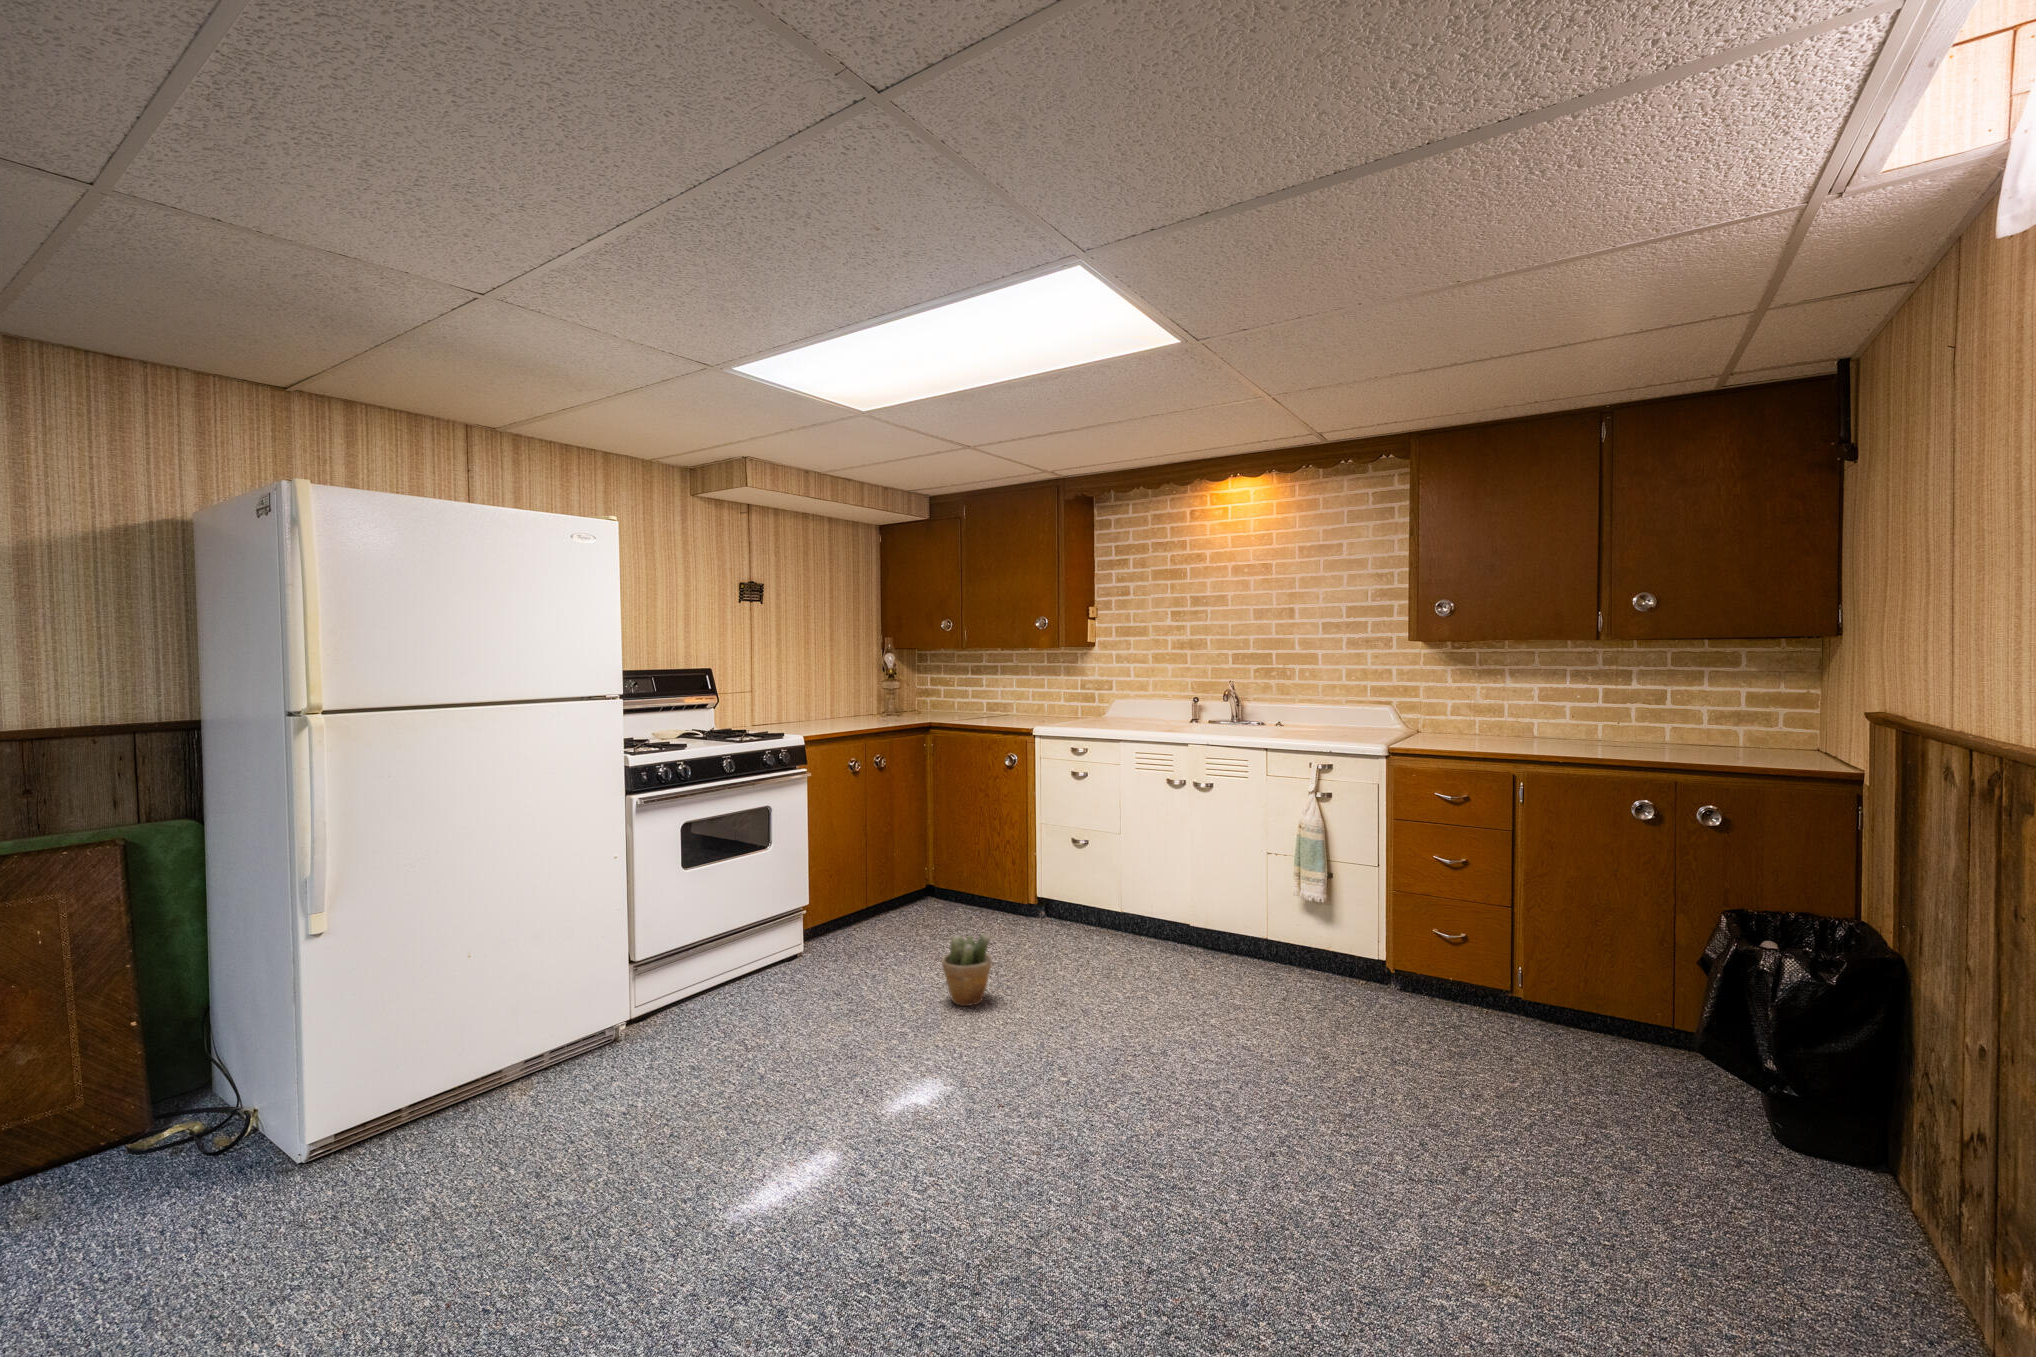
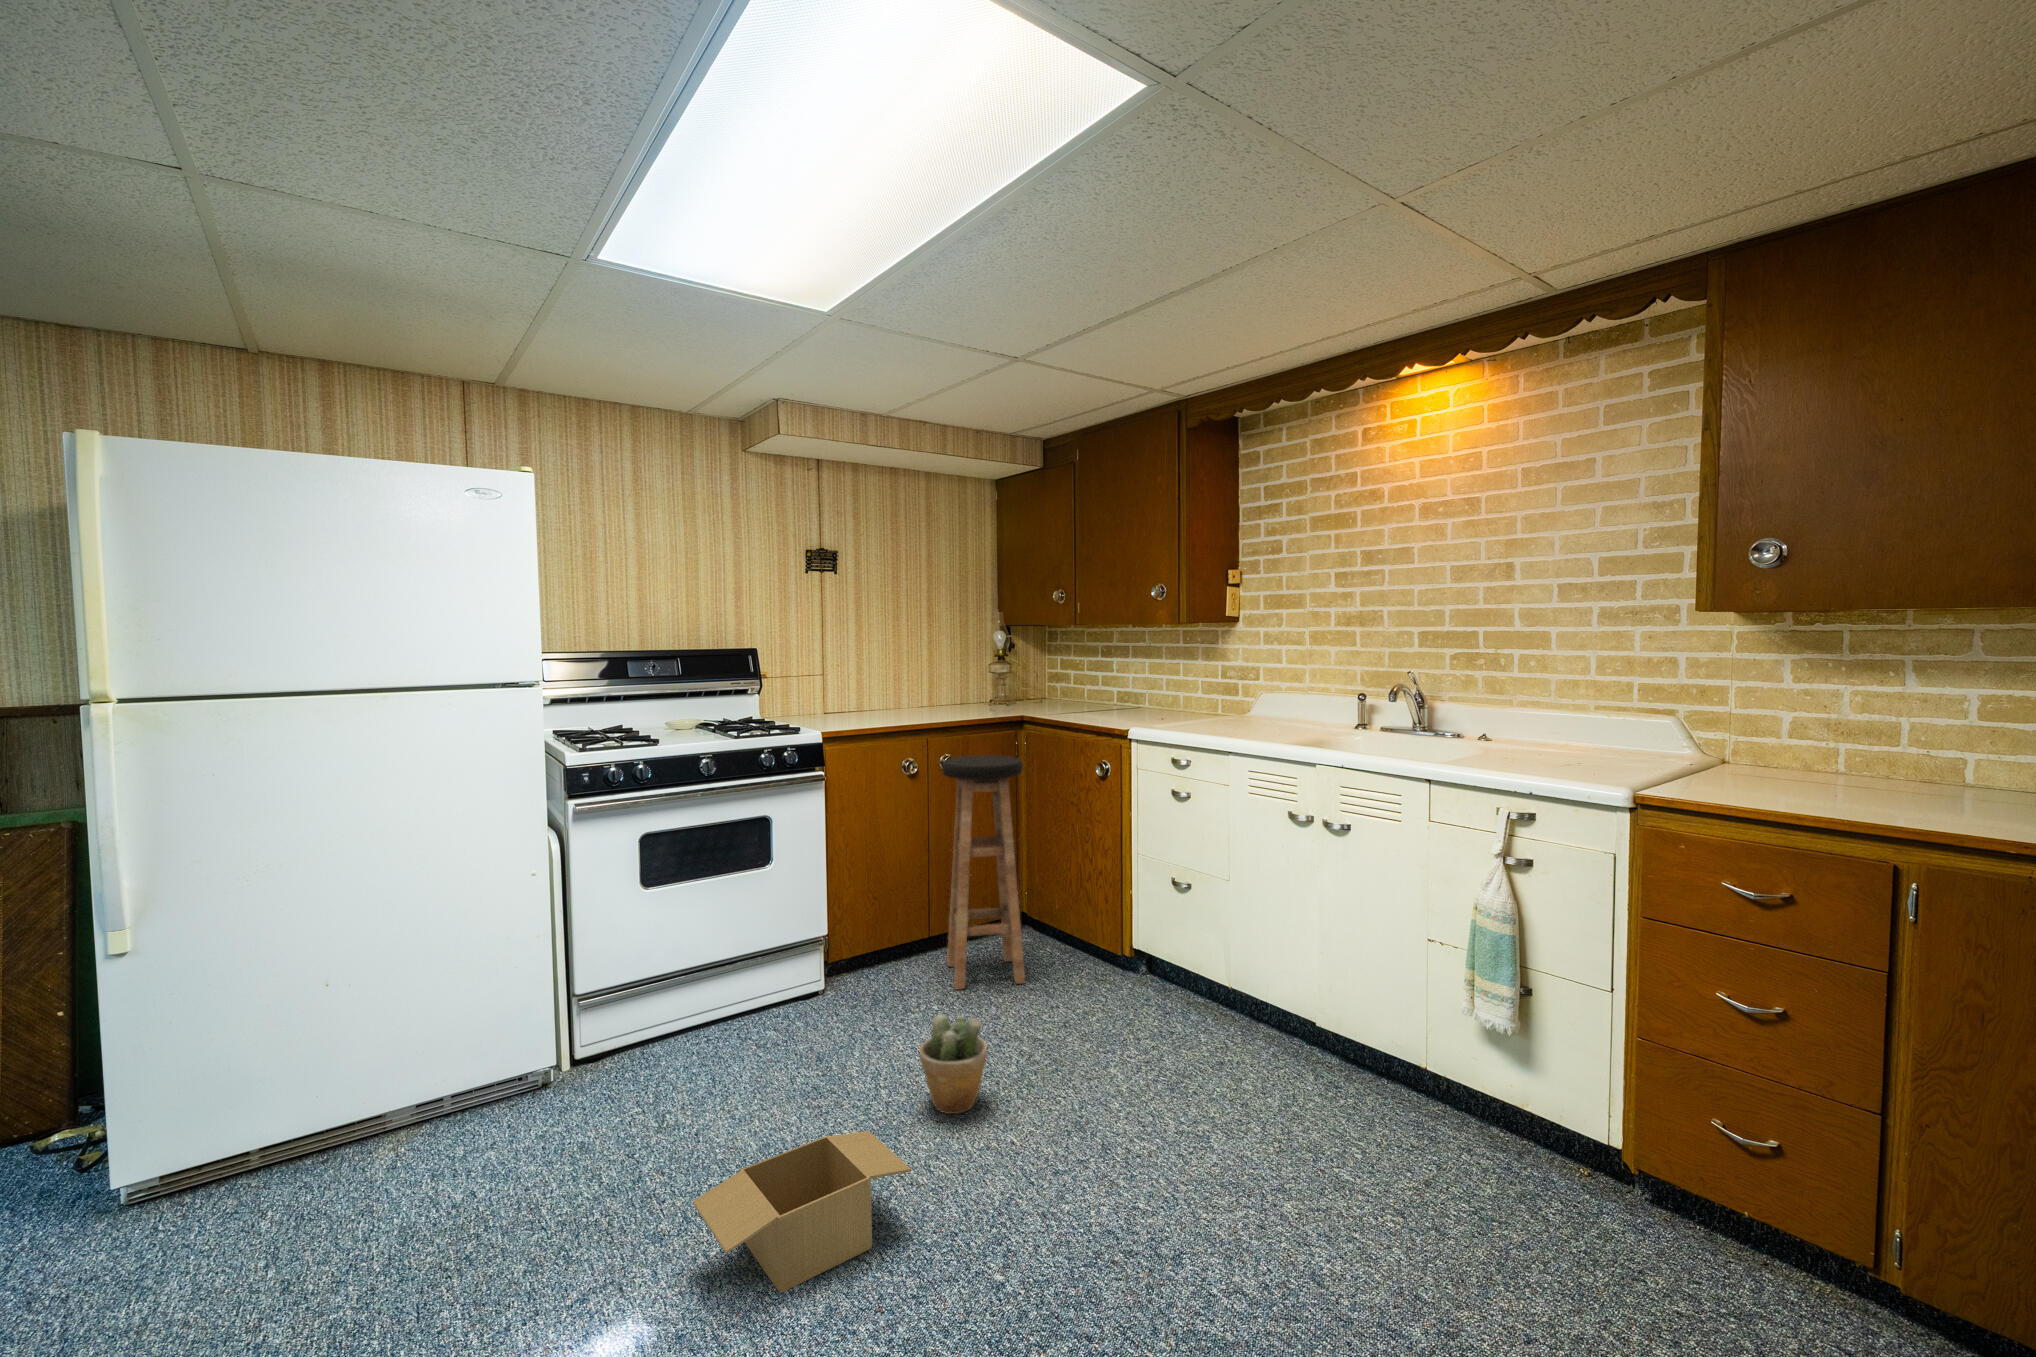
bar stool: none [887,753,960,940] -> present [942,755,1025,989]
cardboard box: none [861,1007,994,1100] -> present [693,1131,911,1293]

